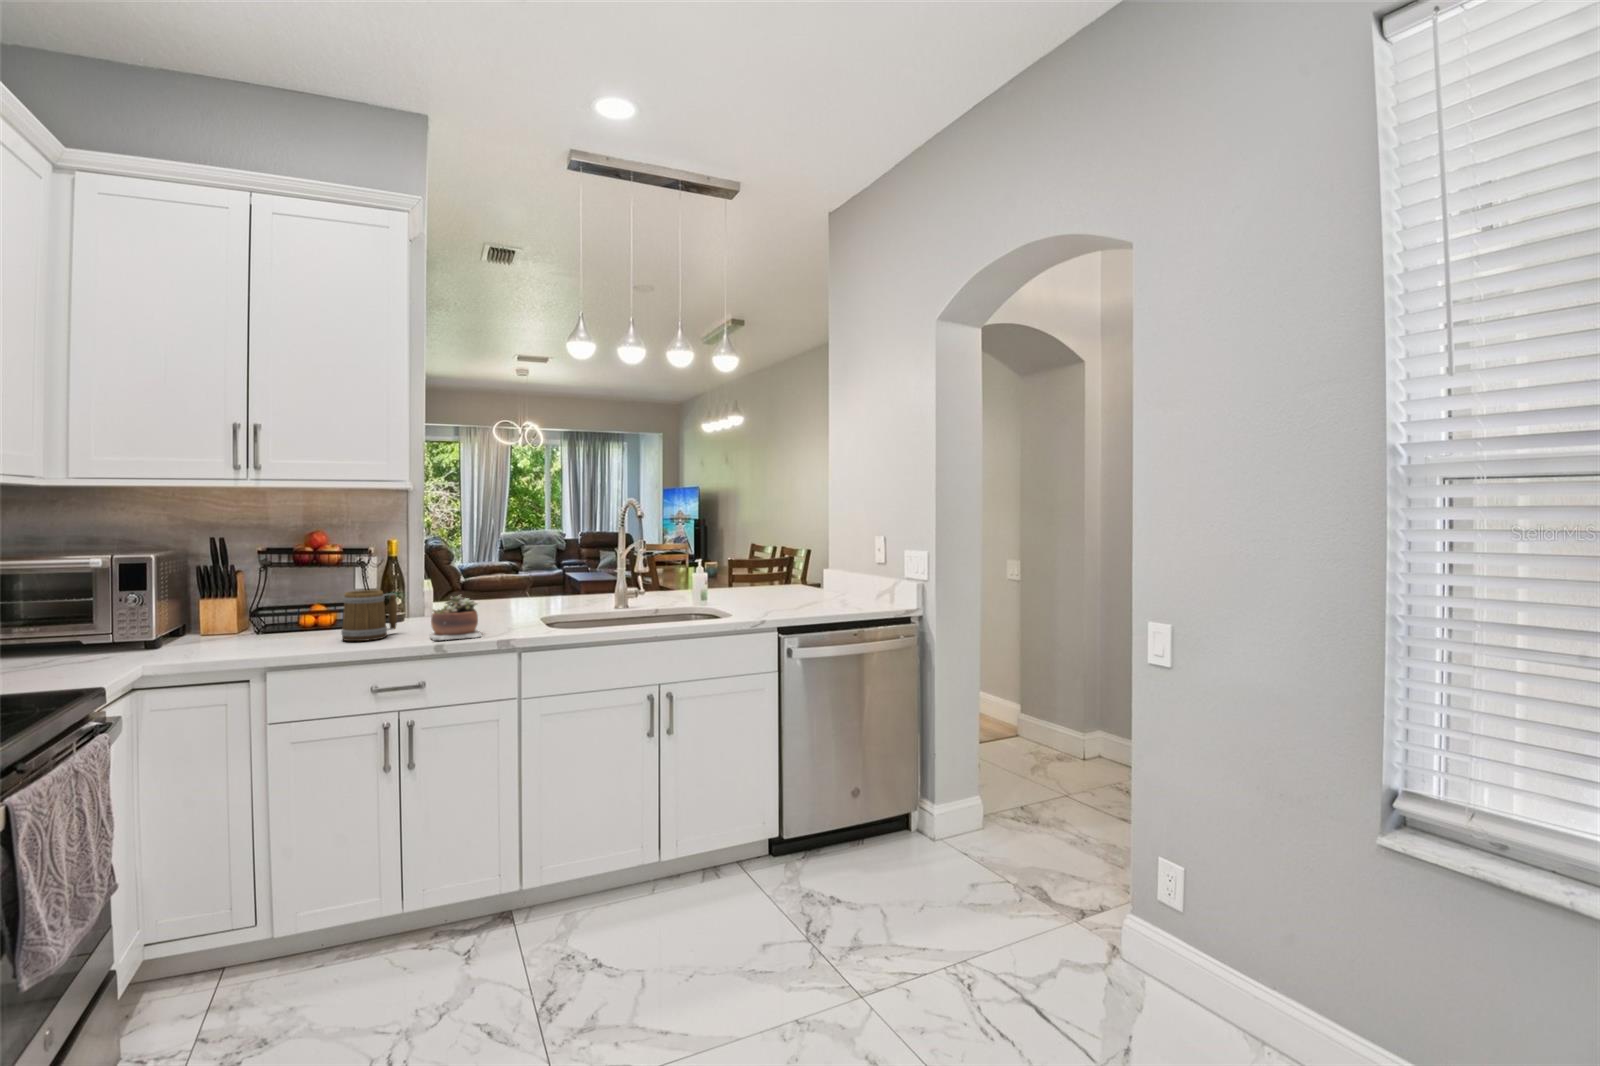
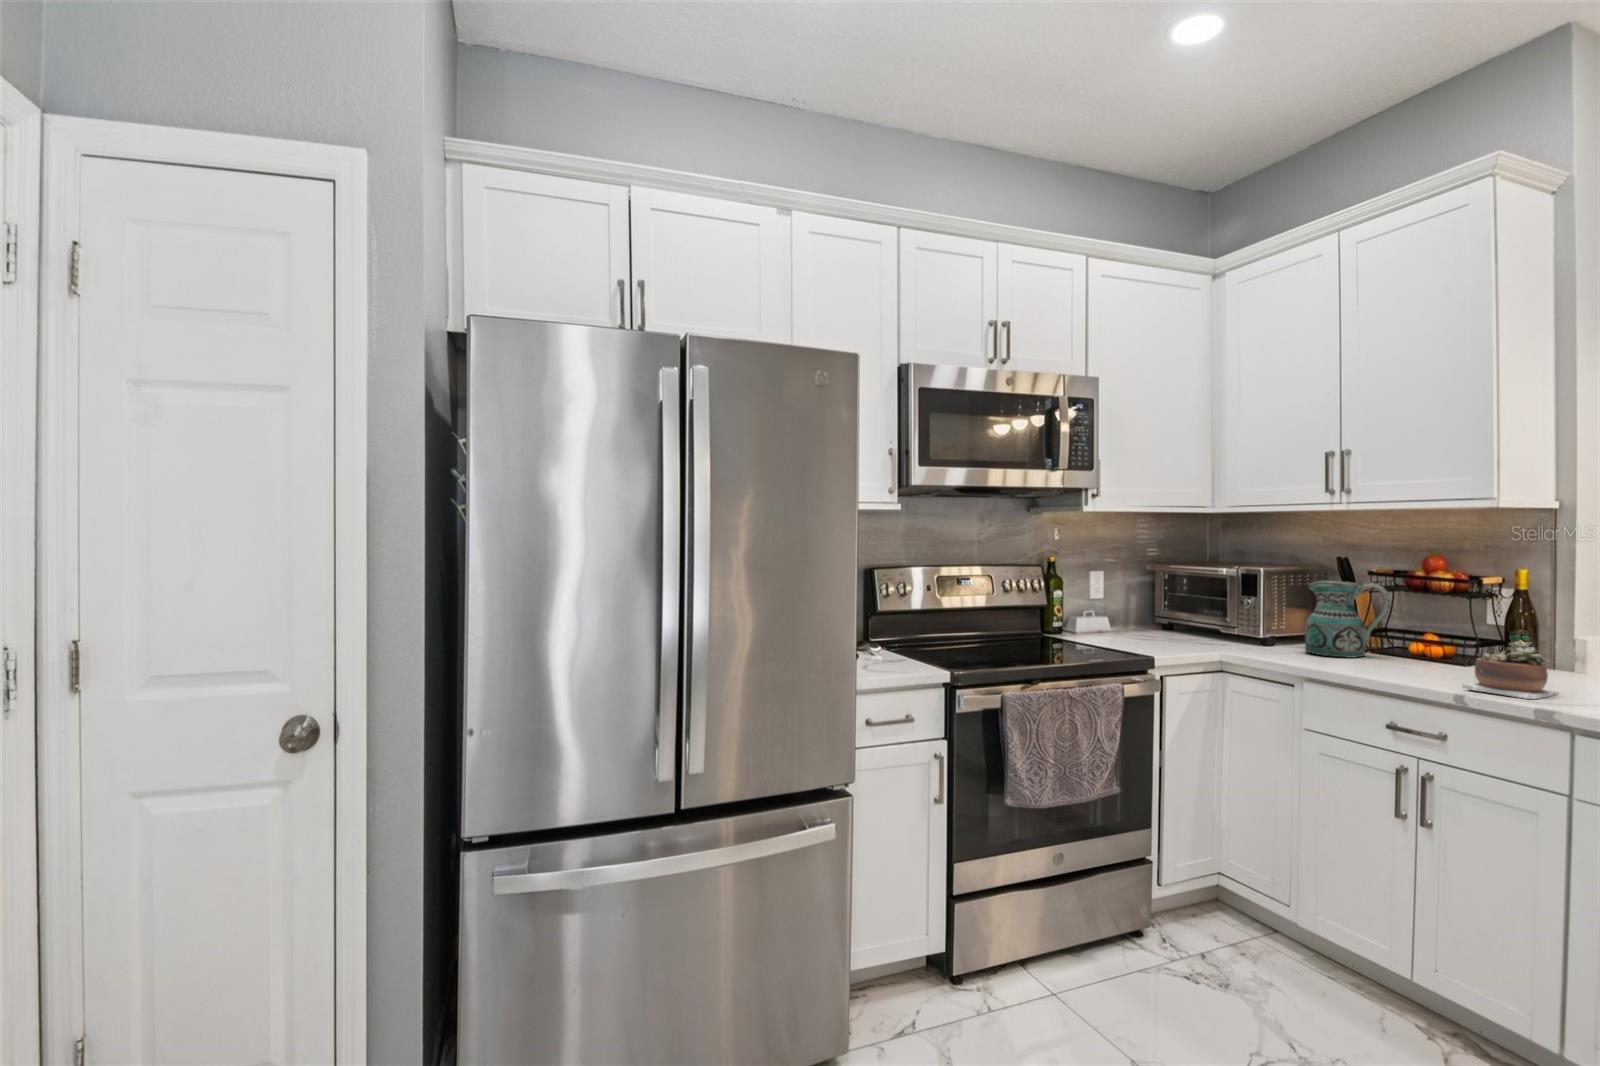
ceramic pitcher: none [213,561,297,645] -> present [1305,581,1390,658]
mug: present [341,590,397,641] -> none [1393,620,1470,676]

